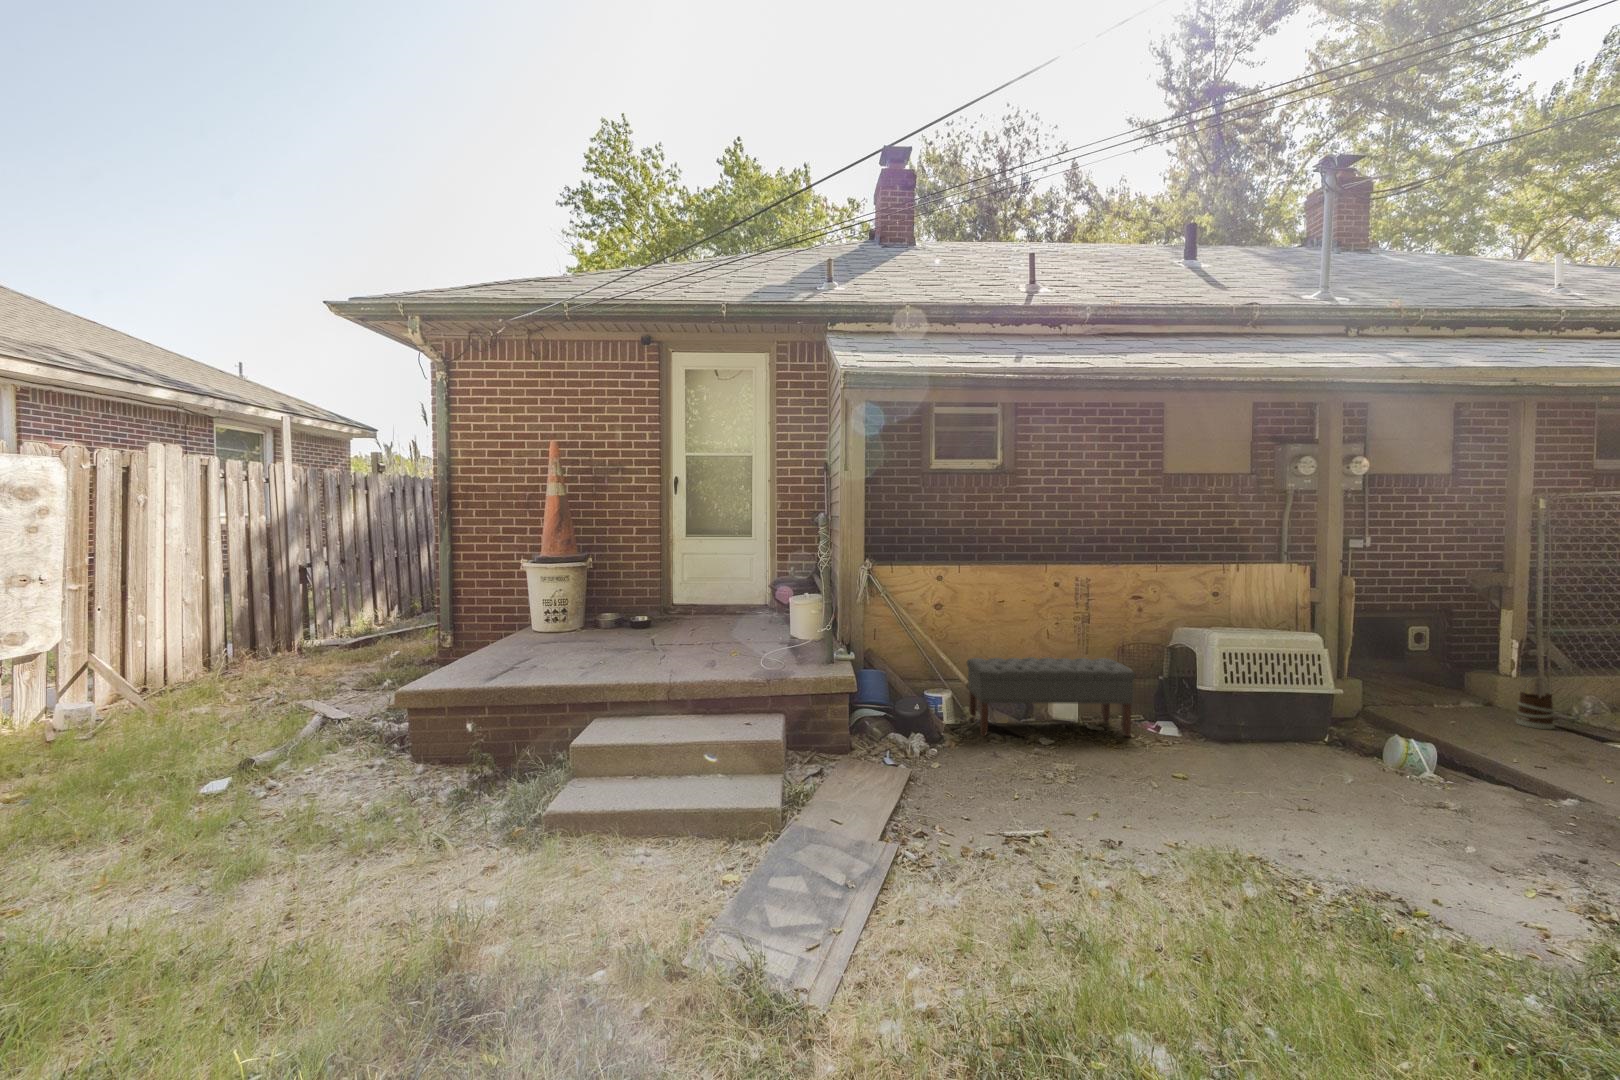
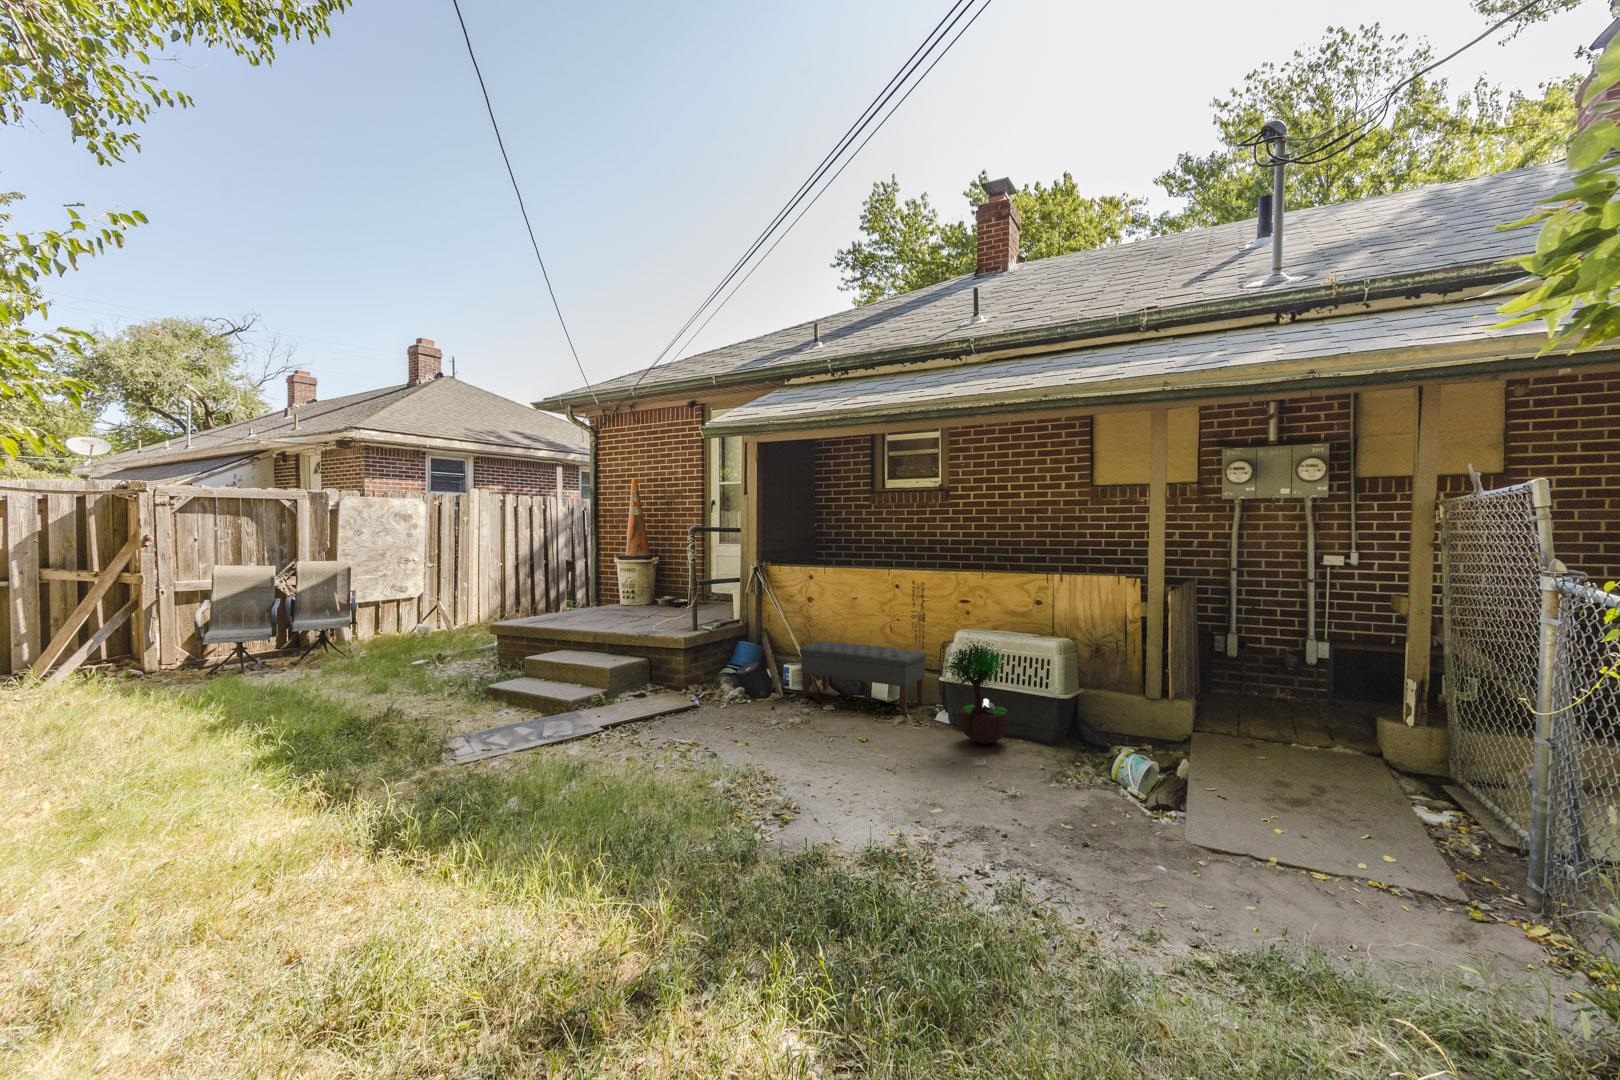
potted tree: none [1255,632,1347,758] -> present [944,633,1009,744]
wooden bucket: present [1516,681,1555,729] -> none [1361,719,1401,780]

